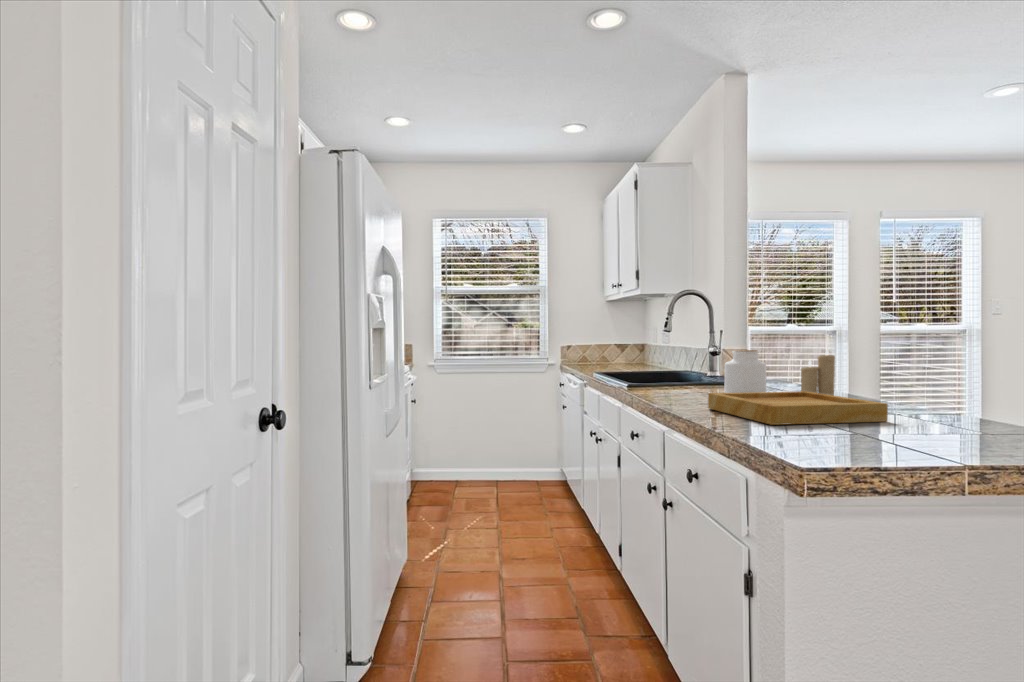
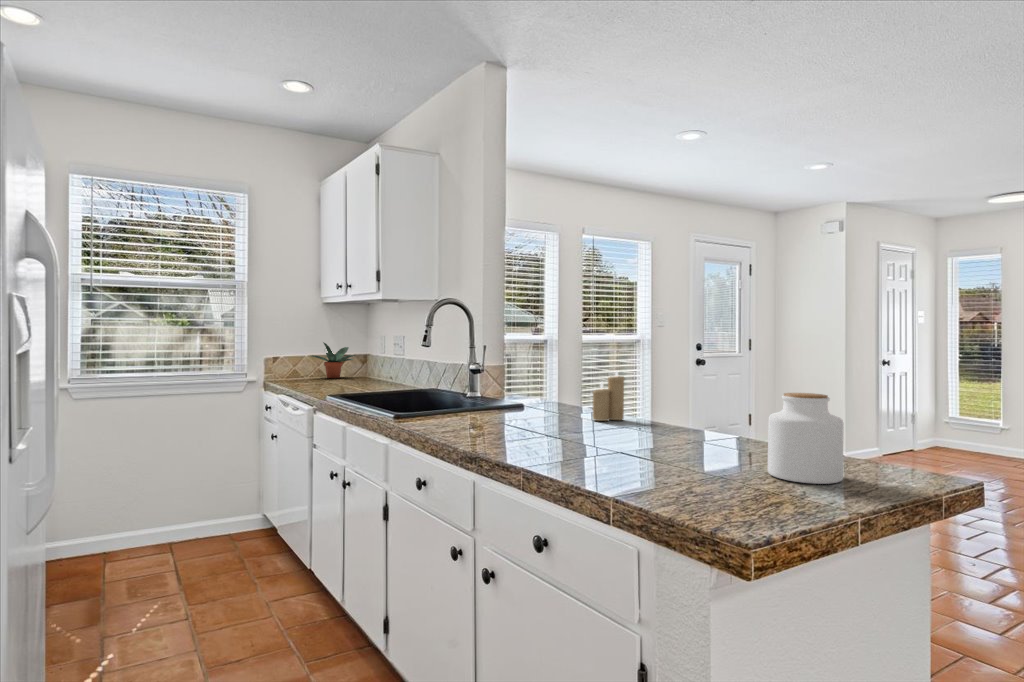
potted plant: none [595,333,634,363] -> present [312,342,355,378]
jar: present [724,350,766,393] -> present [767,393,844,484]
tray: present [708,391,888,425] -> none [536,421,731,476]

